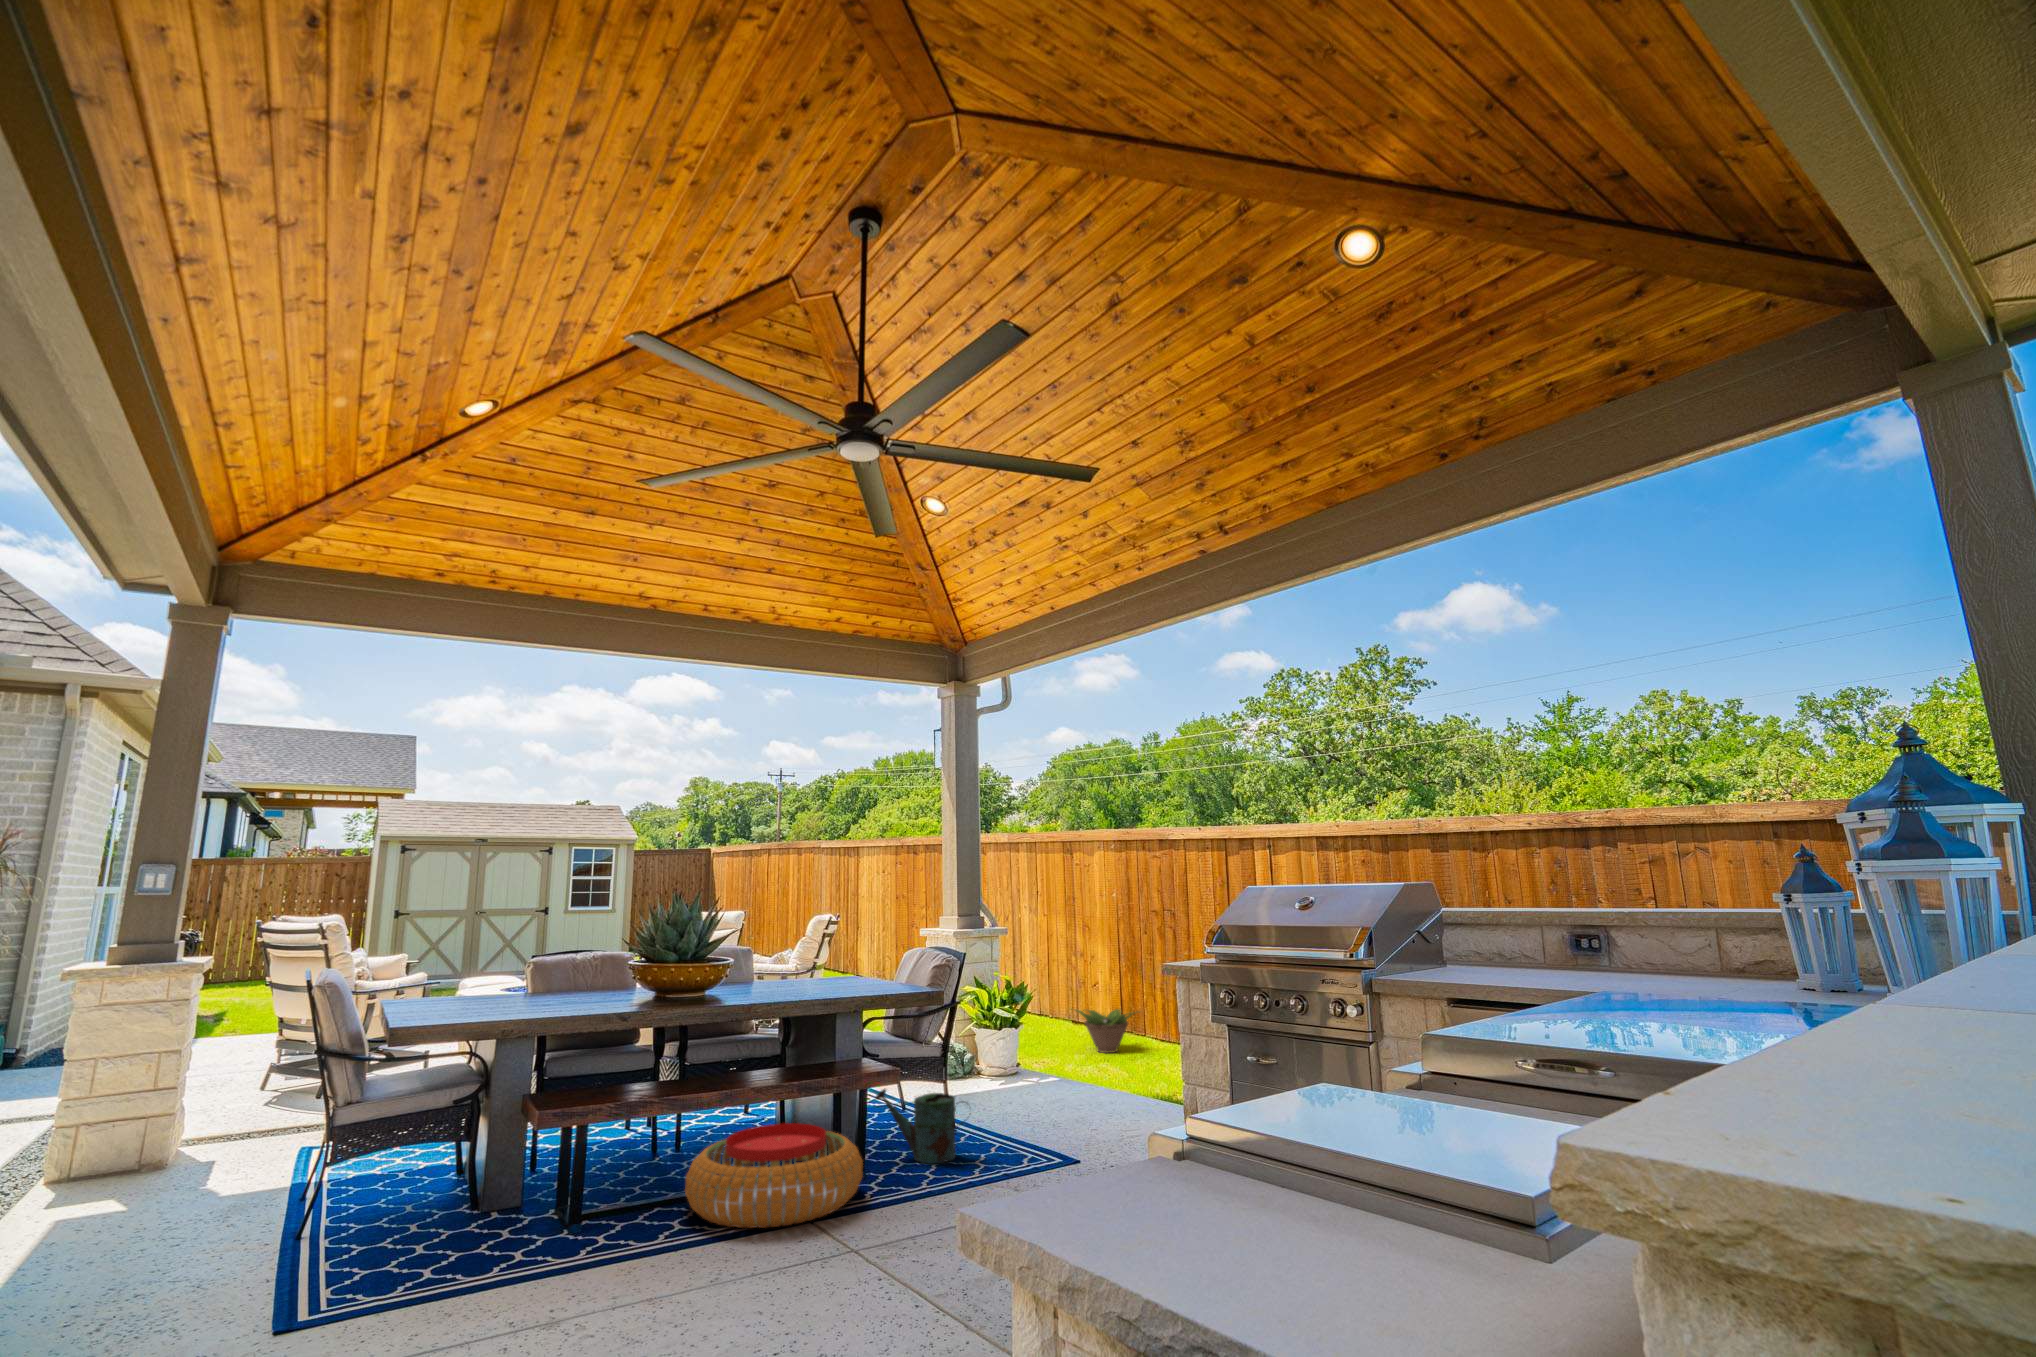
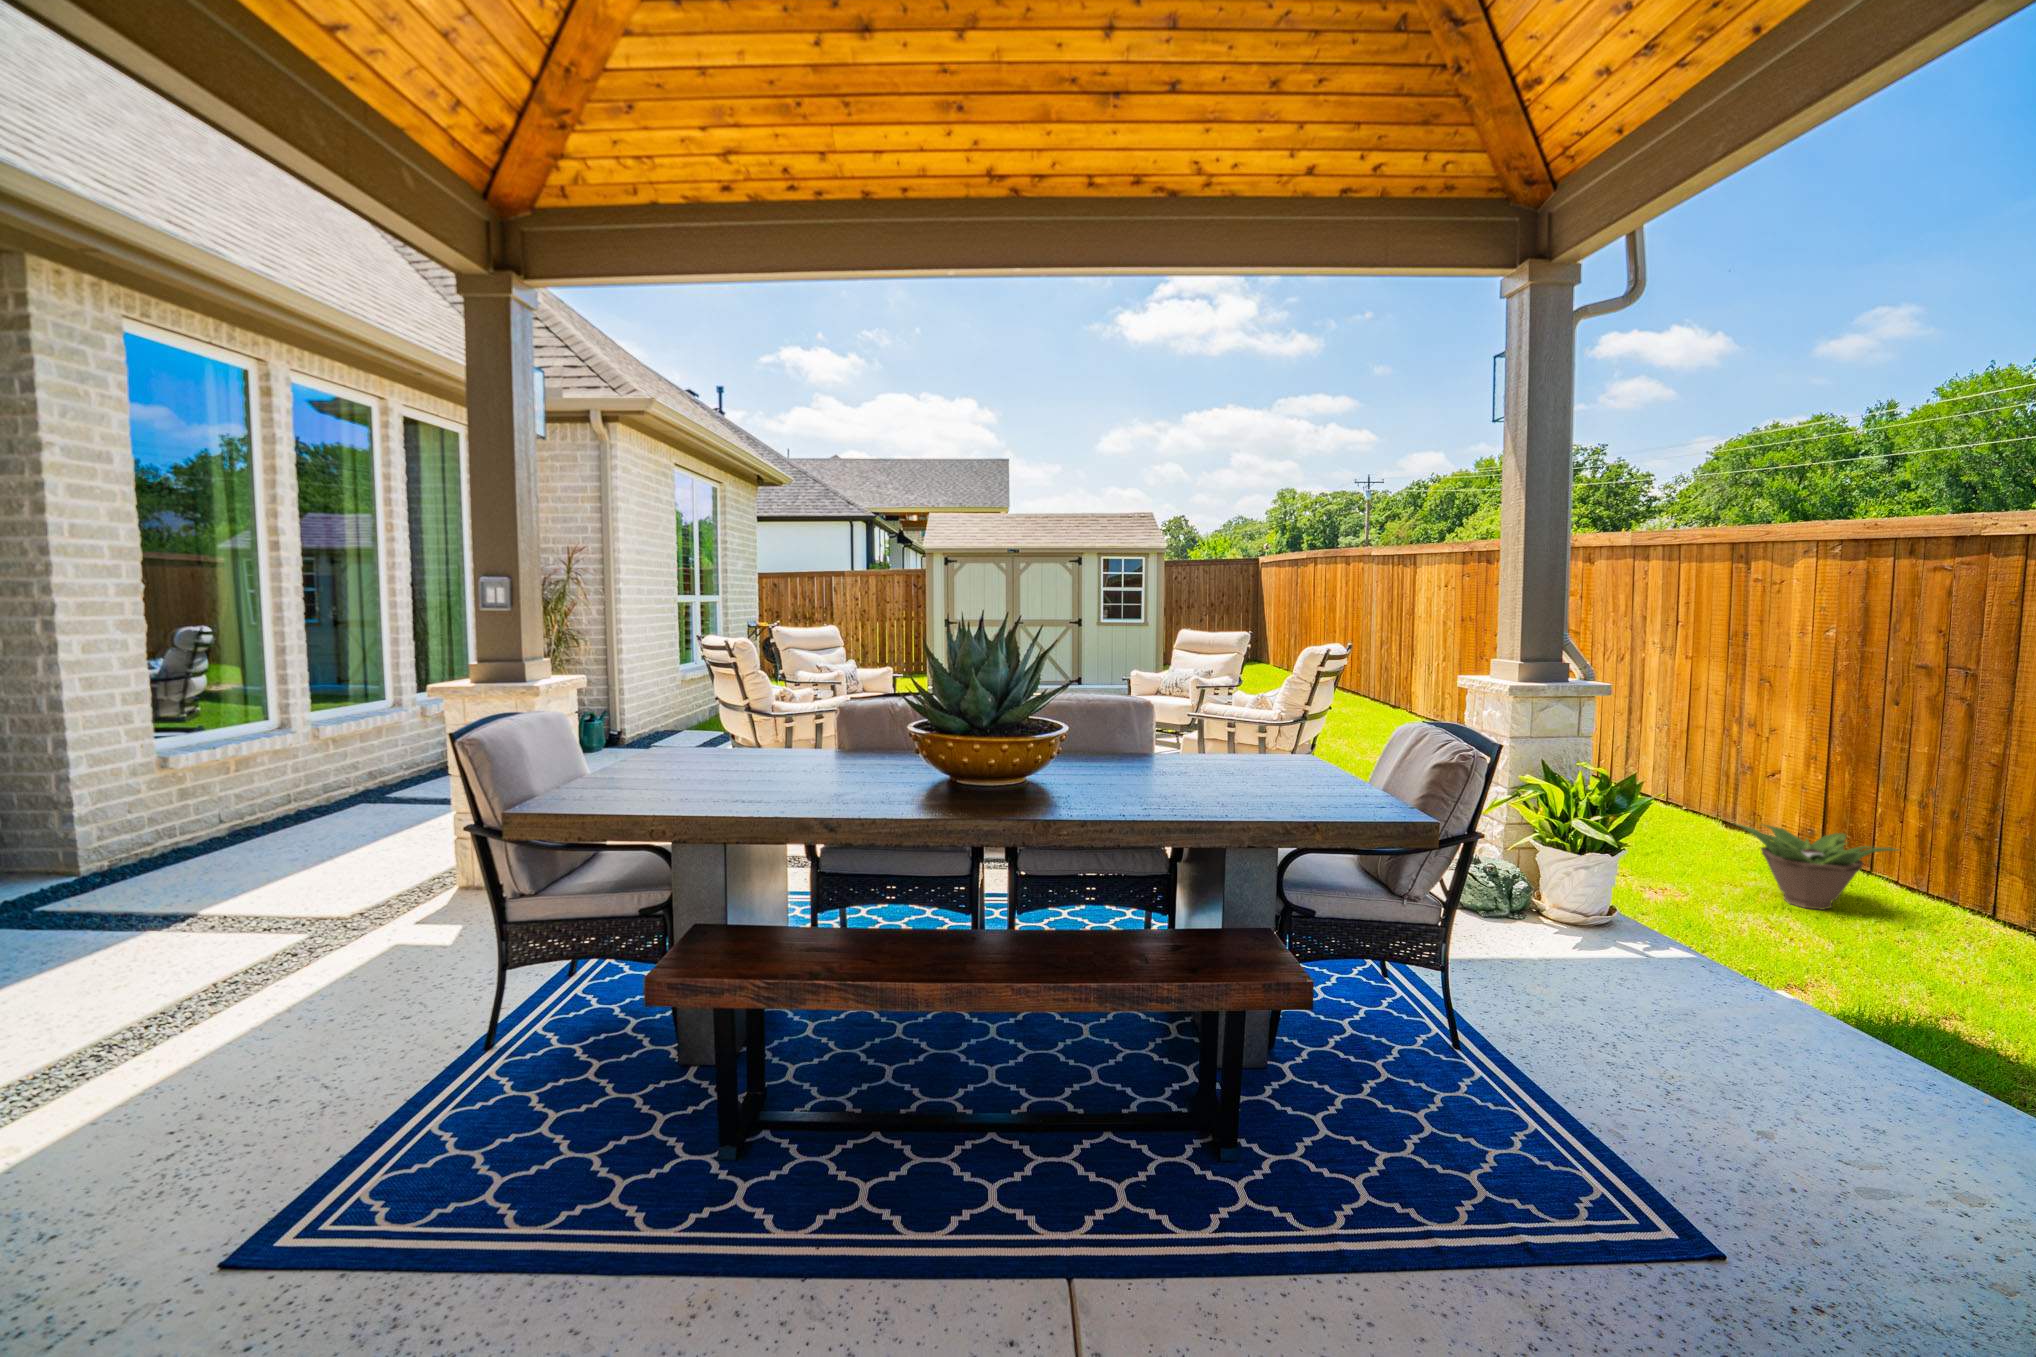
watering can: present [875,1089,968,1163] -> none [1277,986,1470,1154]
pouf: present [685,1123,863,1228] -> none [891,1027,1208,1270]

